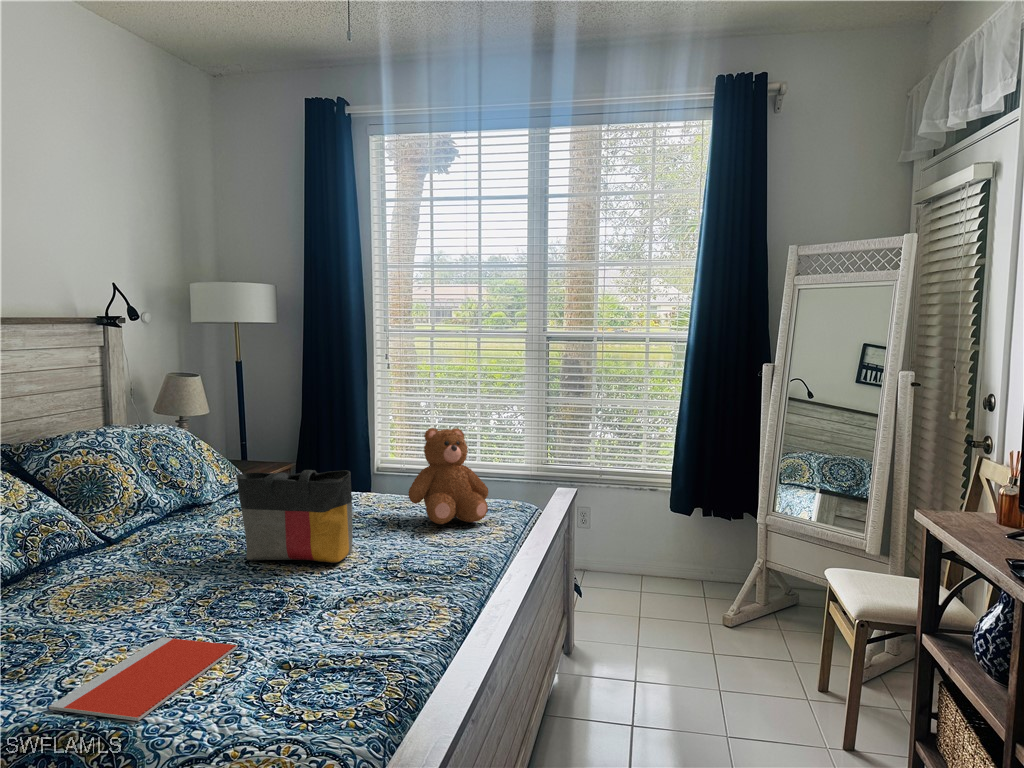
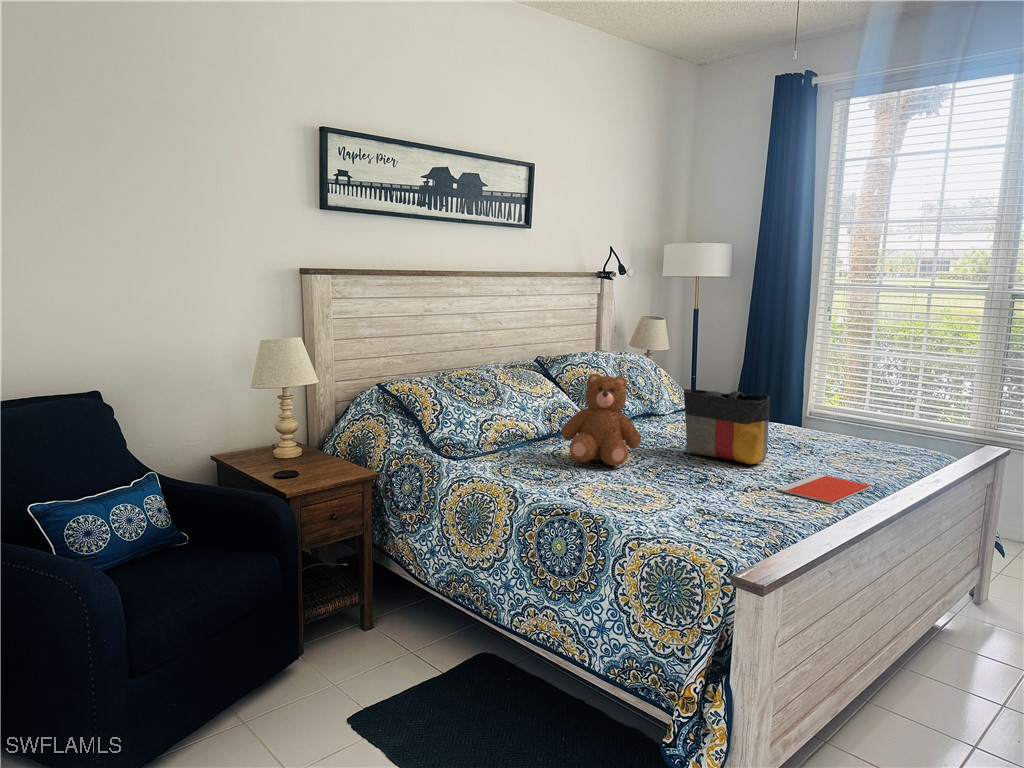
teddy bear: present [408,428,488,524] -> present [561,374,641,466]
notebook: present [49,637,237,721] -> present [777,474,871,504]

